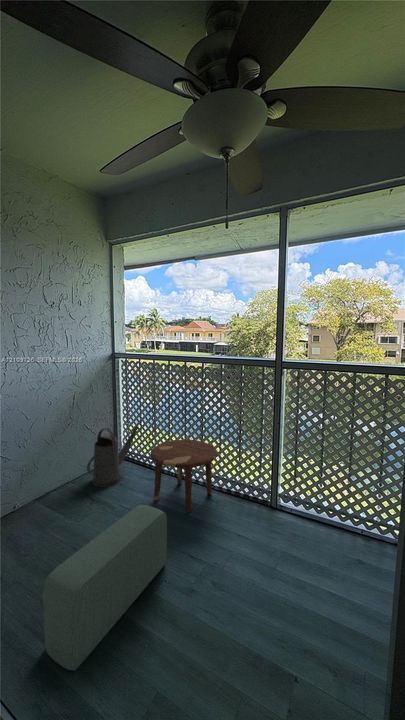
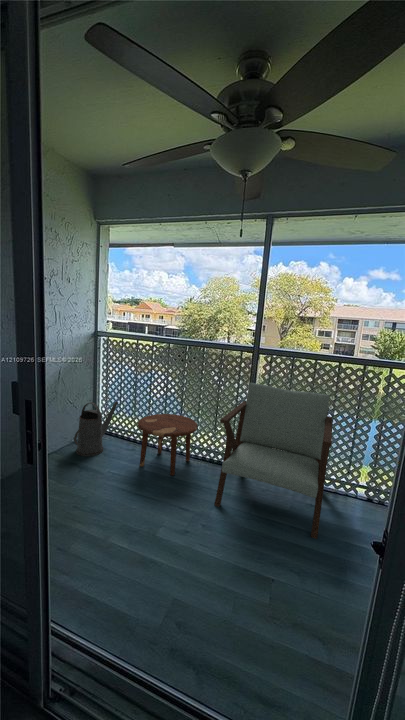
lounge chair: none [231,403,381,622] -> present [214,383,332,539]
pouf: present [43,504,167,671] -> none [81,465,166,581]

